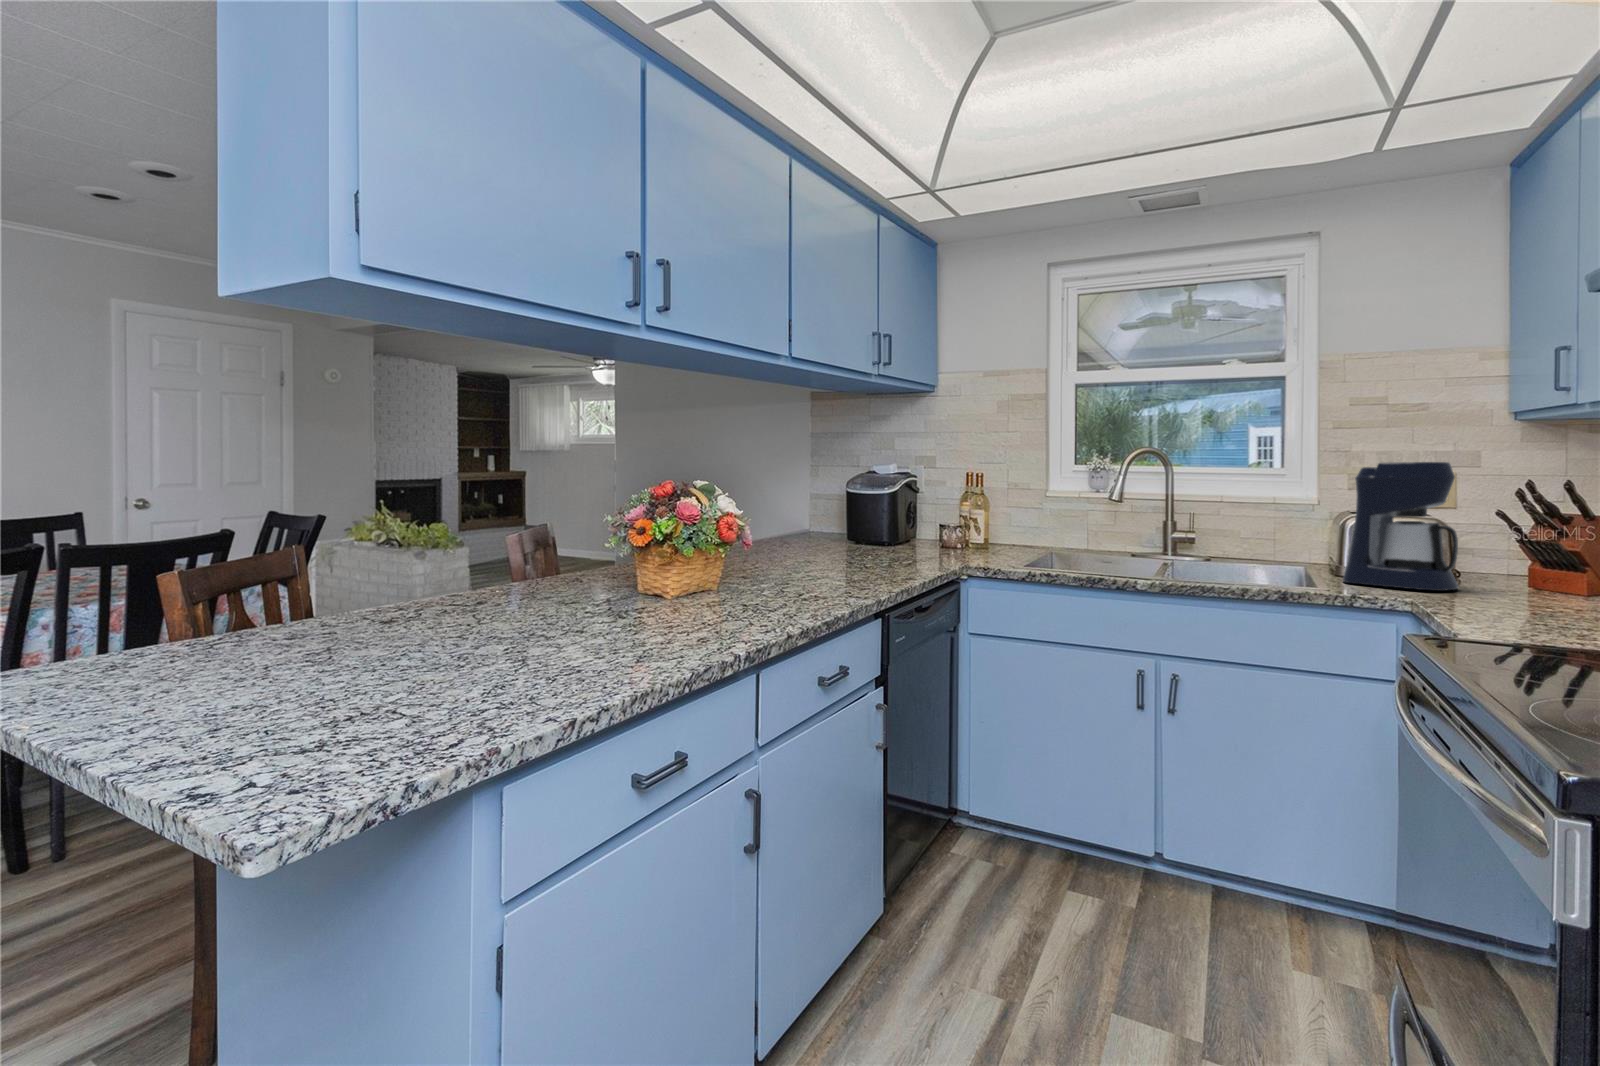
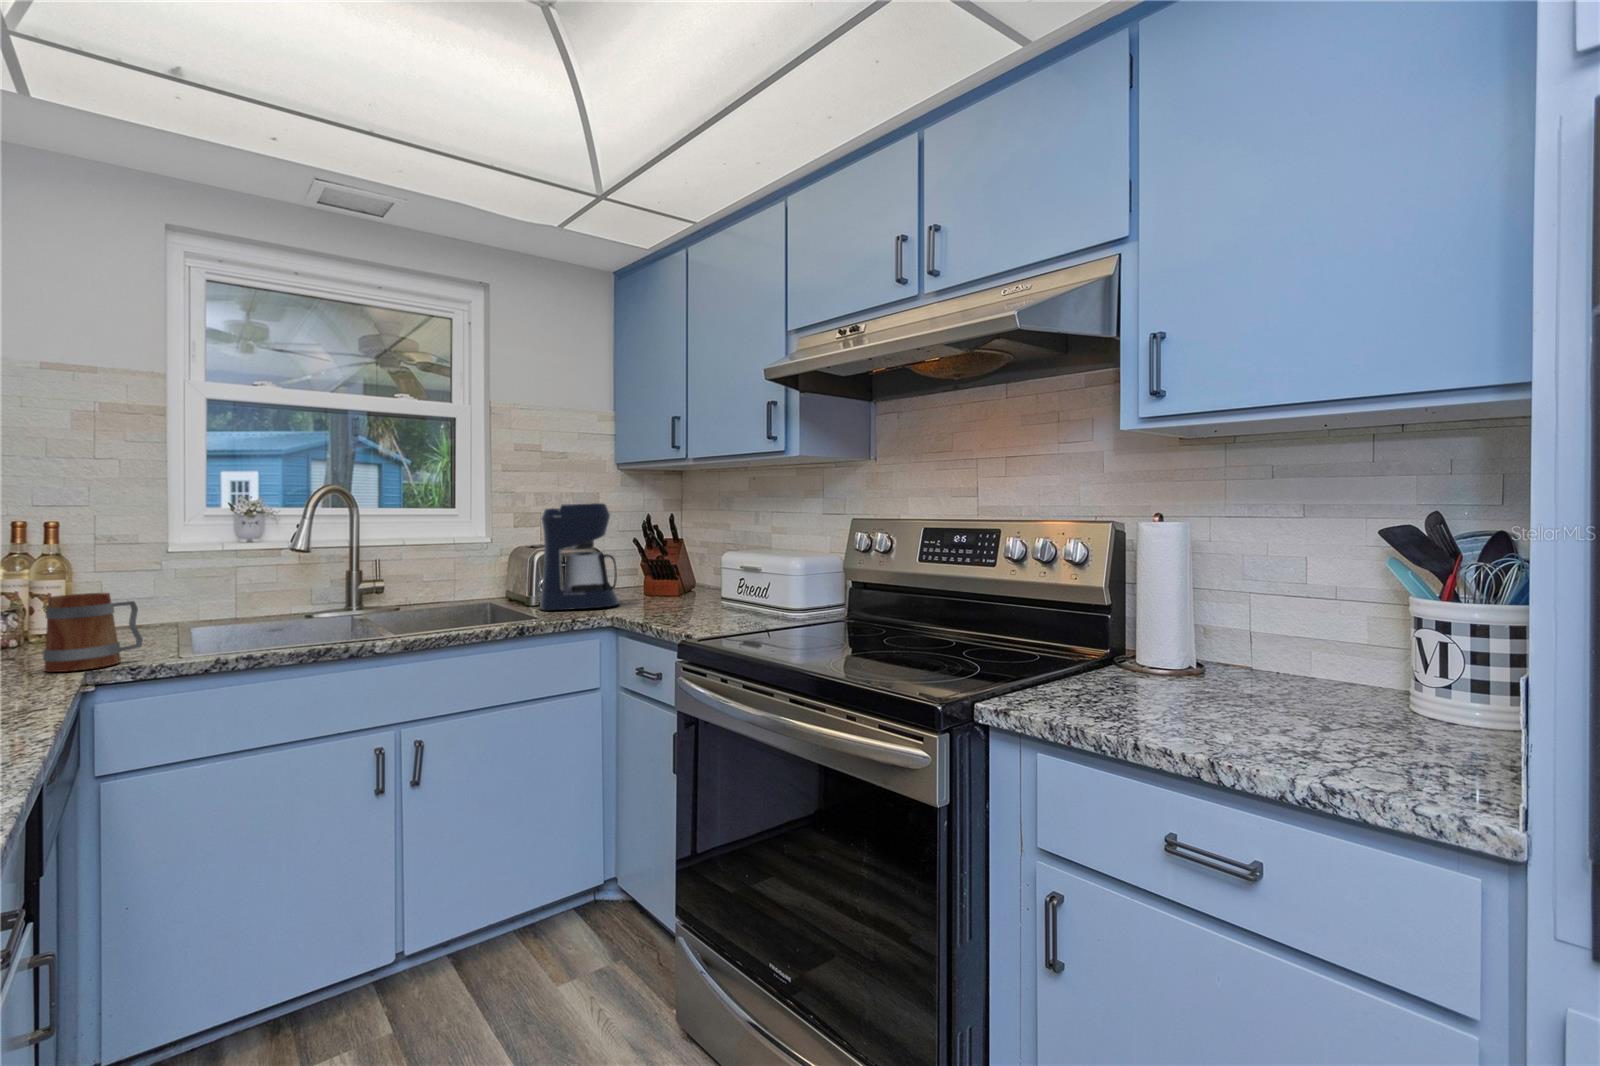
mug: none [949,517,997,566] -> present [43,593,143,672]

